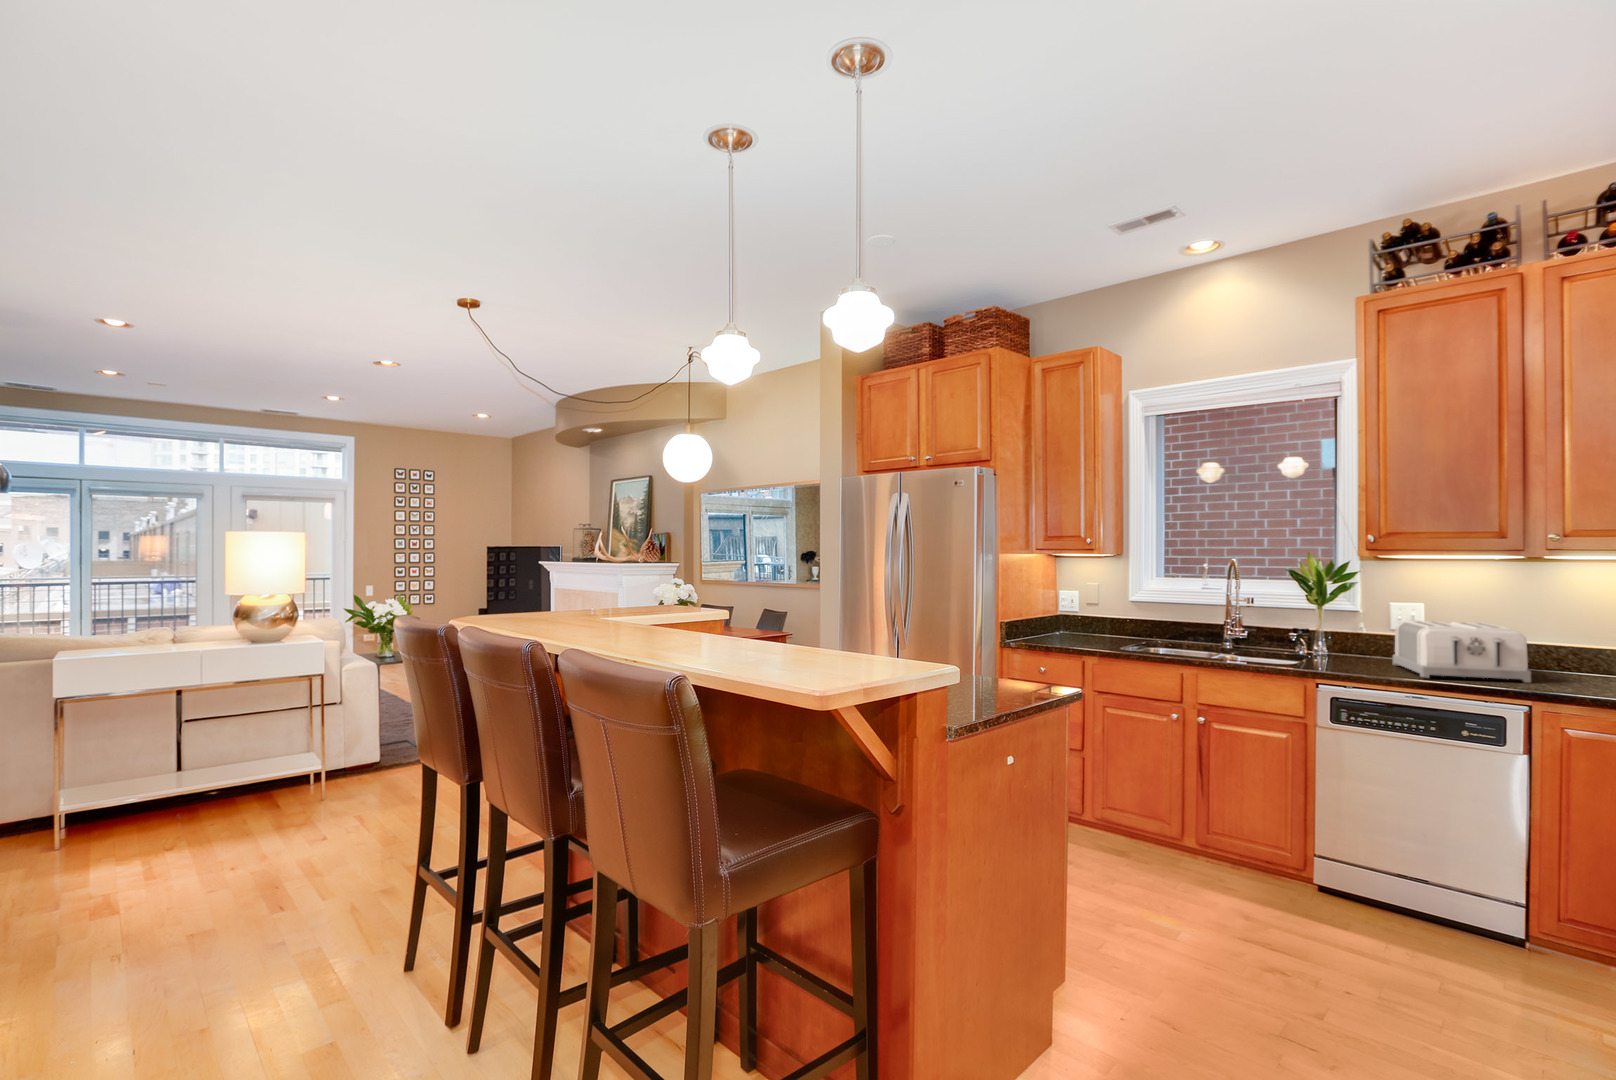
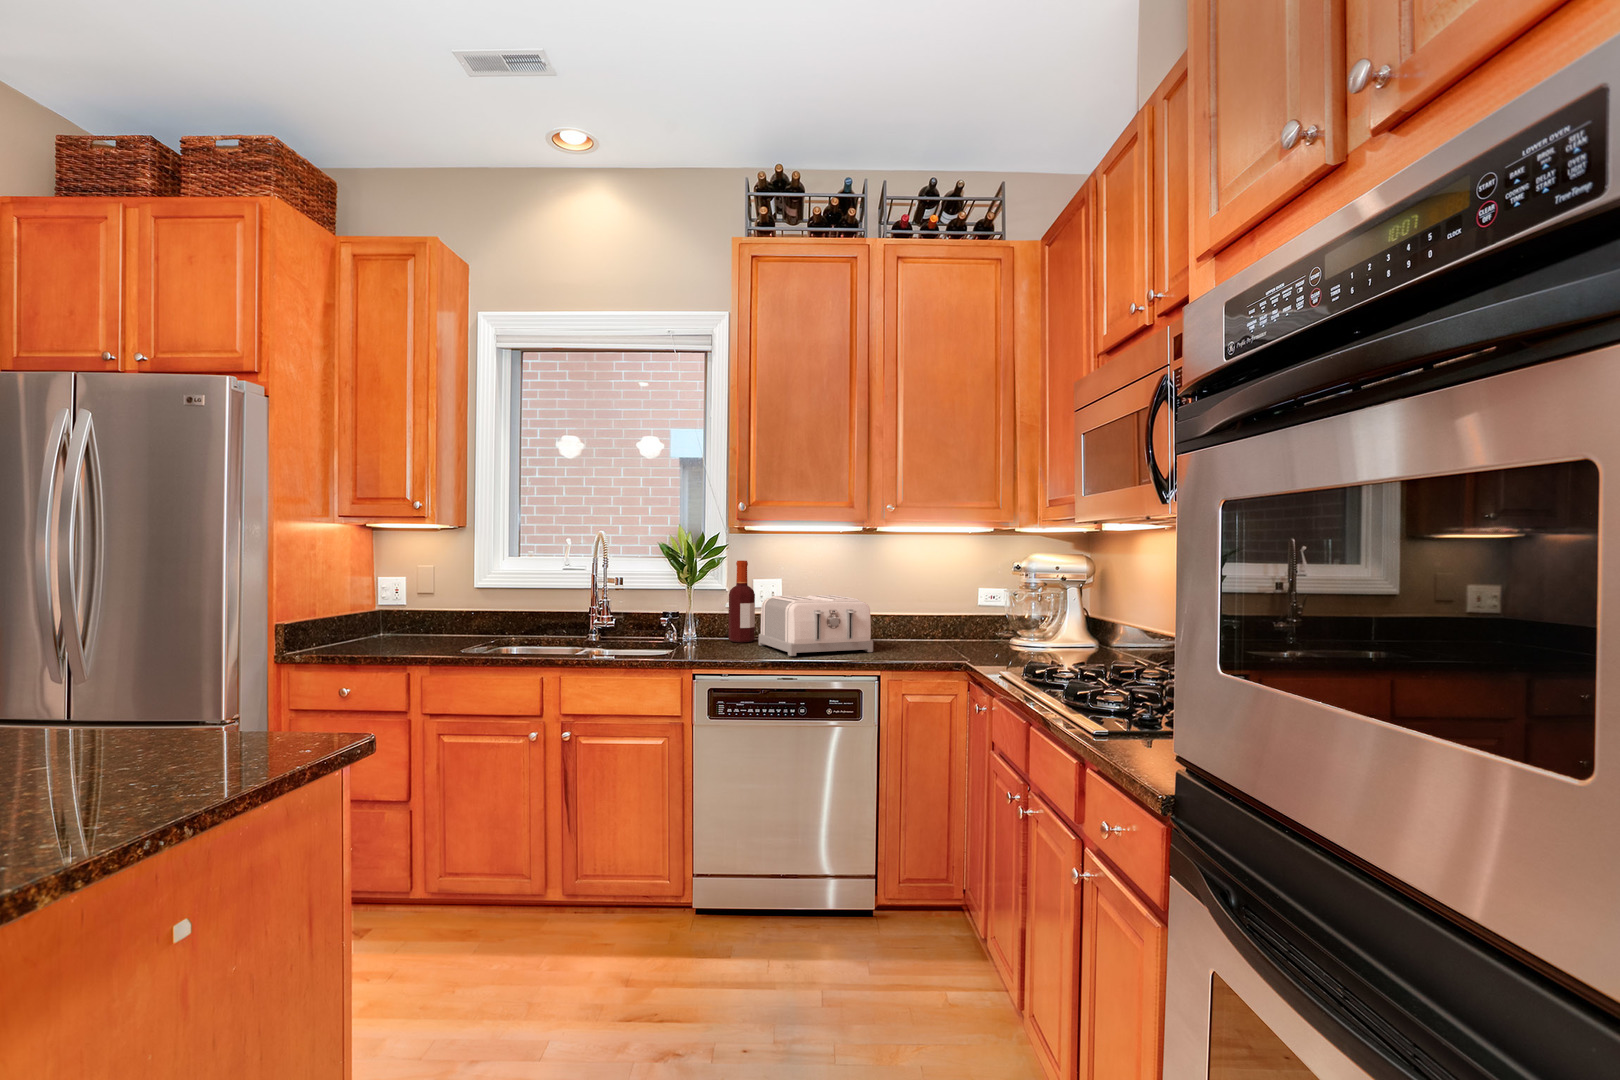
bottle: none [1361,586,1390,661] -> present [729,561,755,642]

